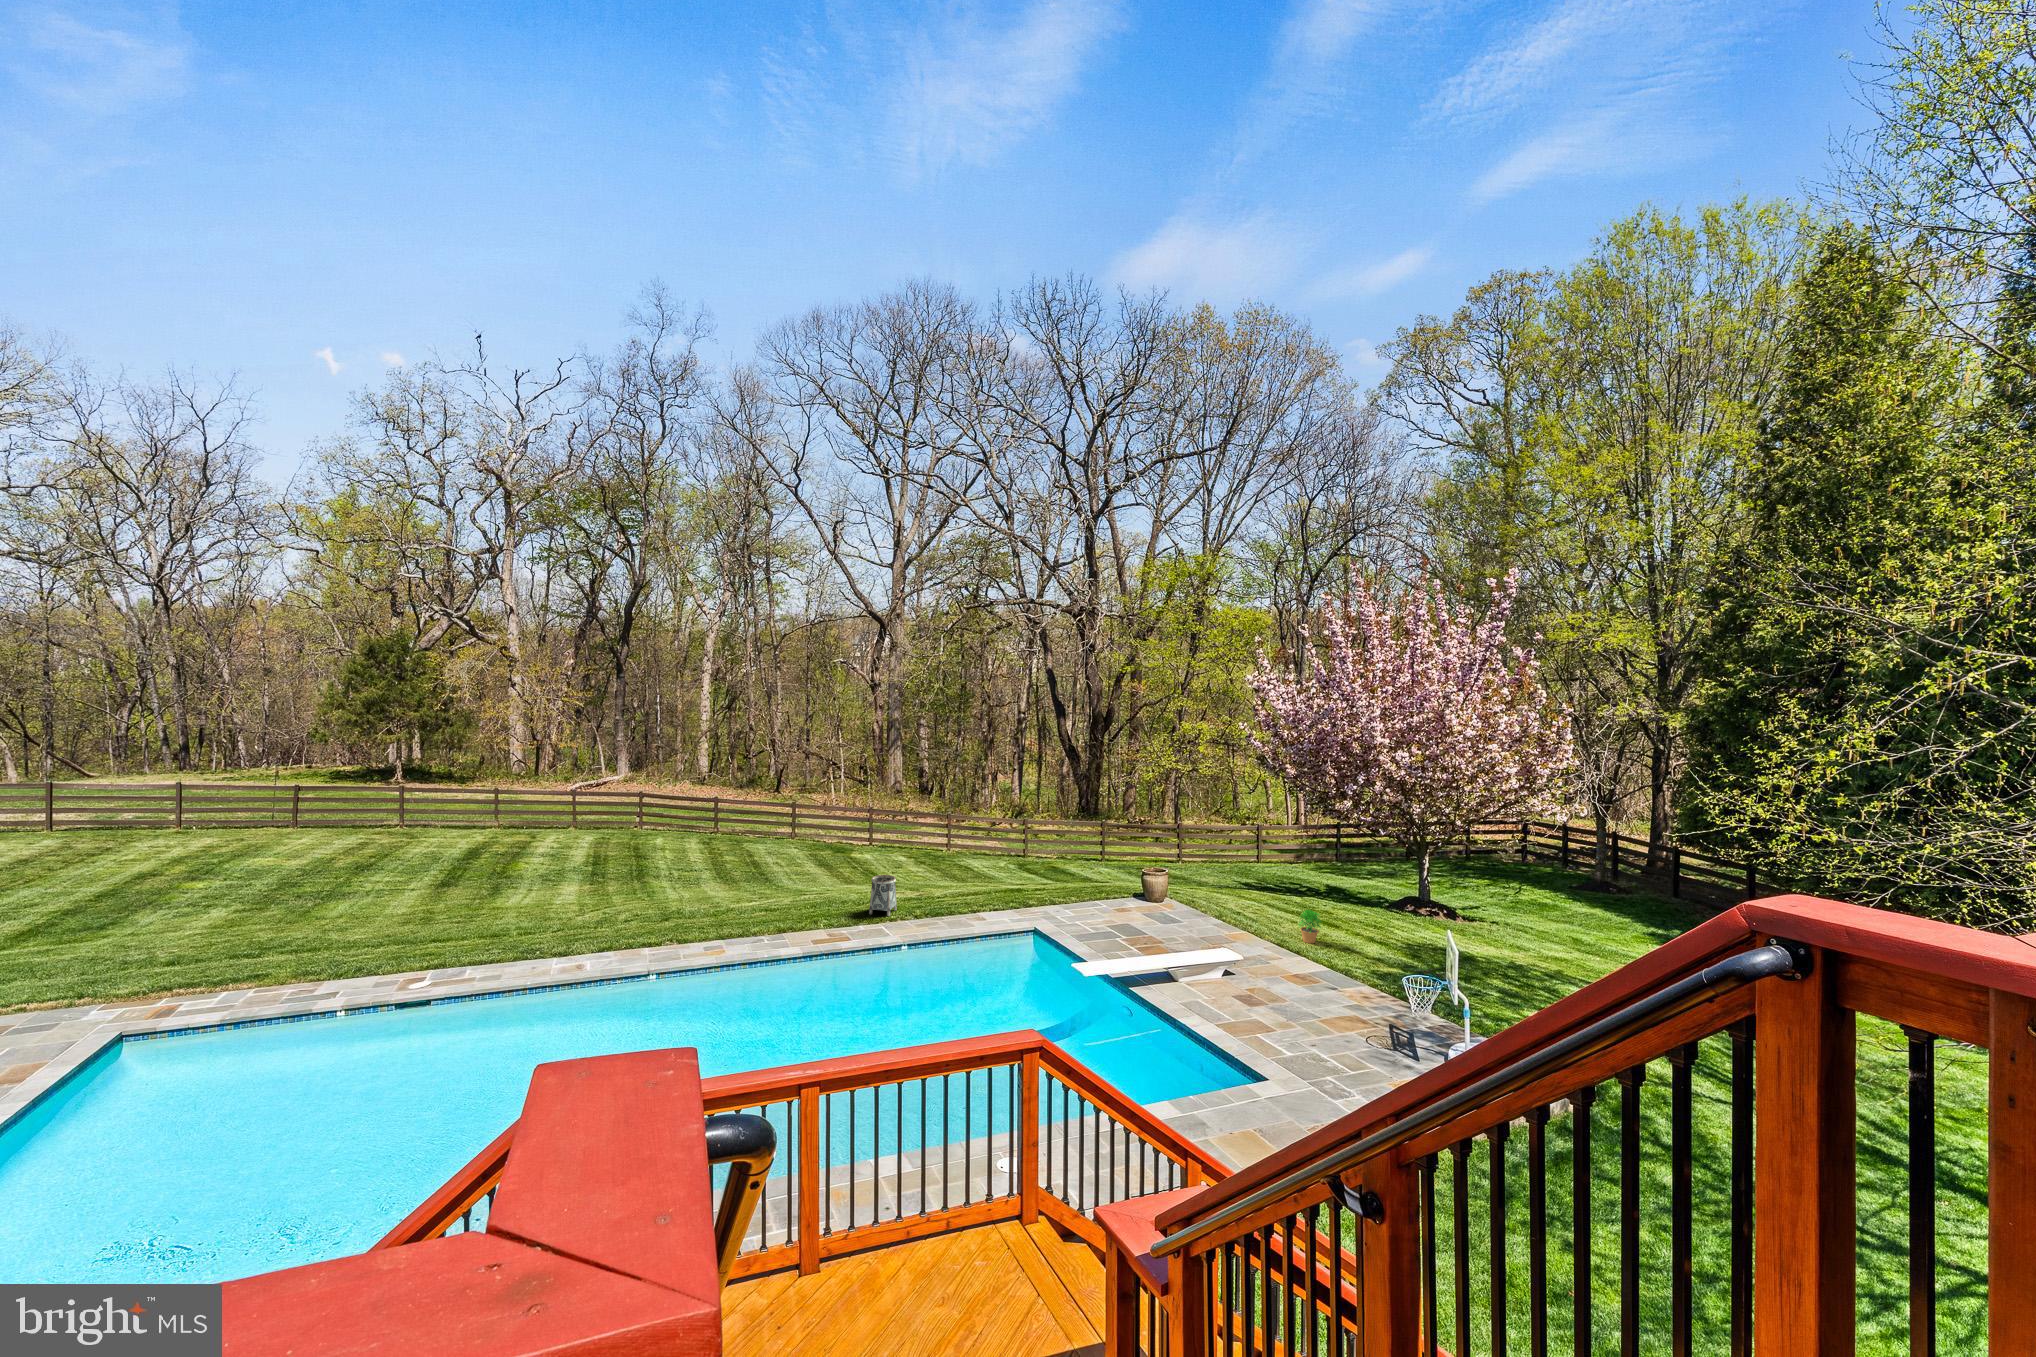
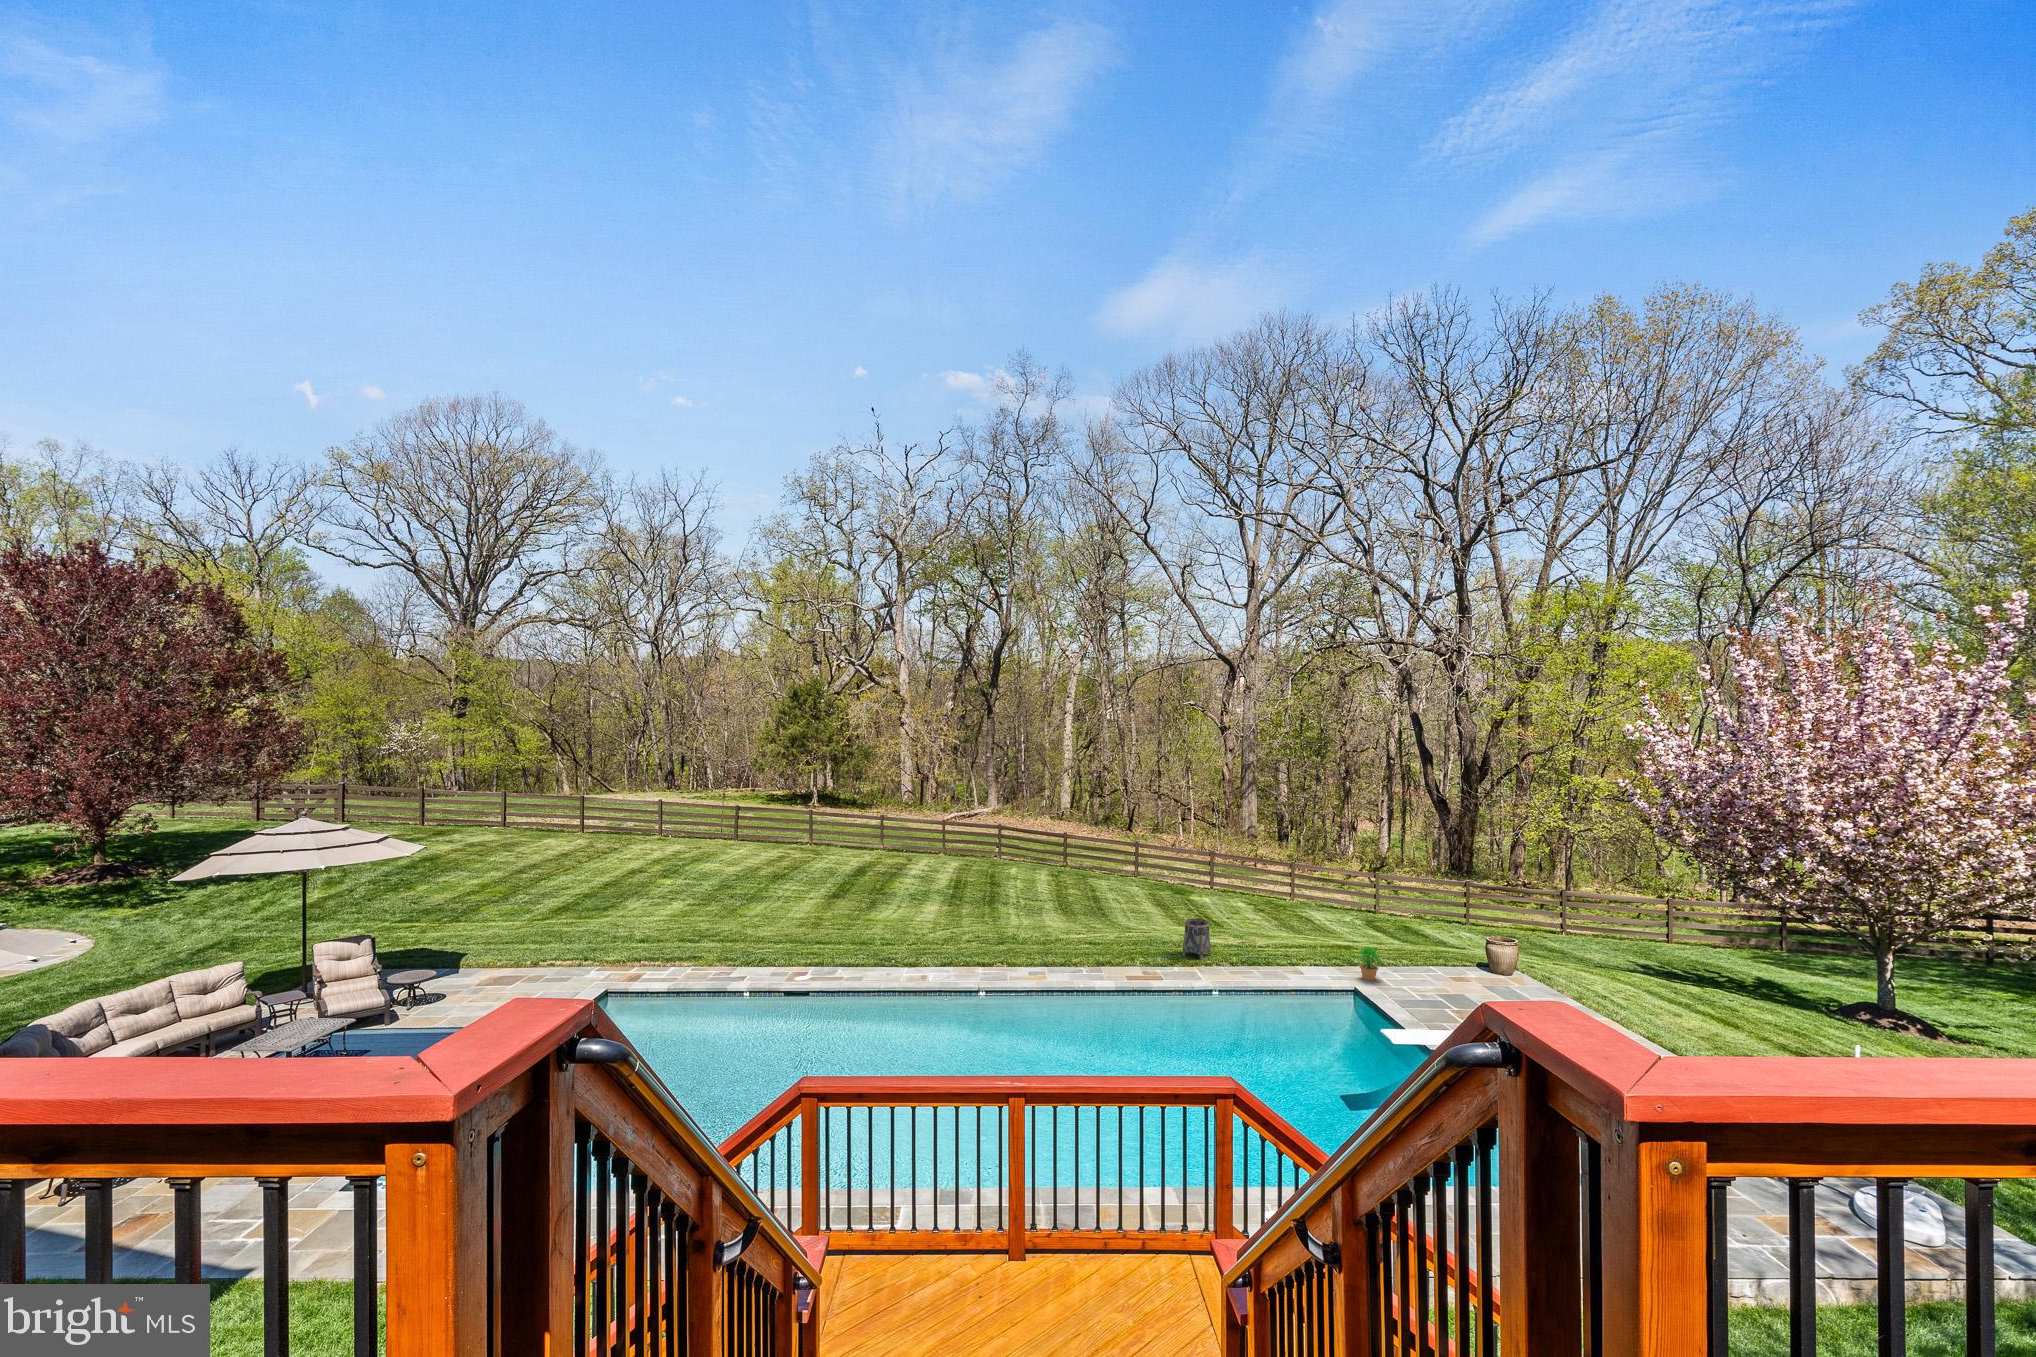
potted plant: present [1298,910,1321,943] -> present [1358,946,1381,980]

